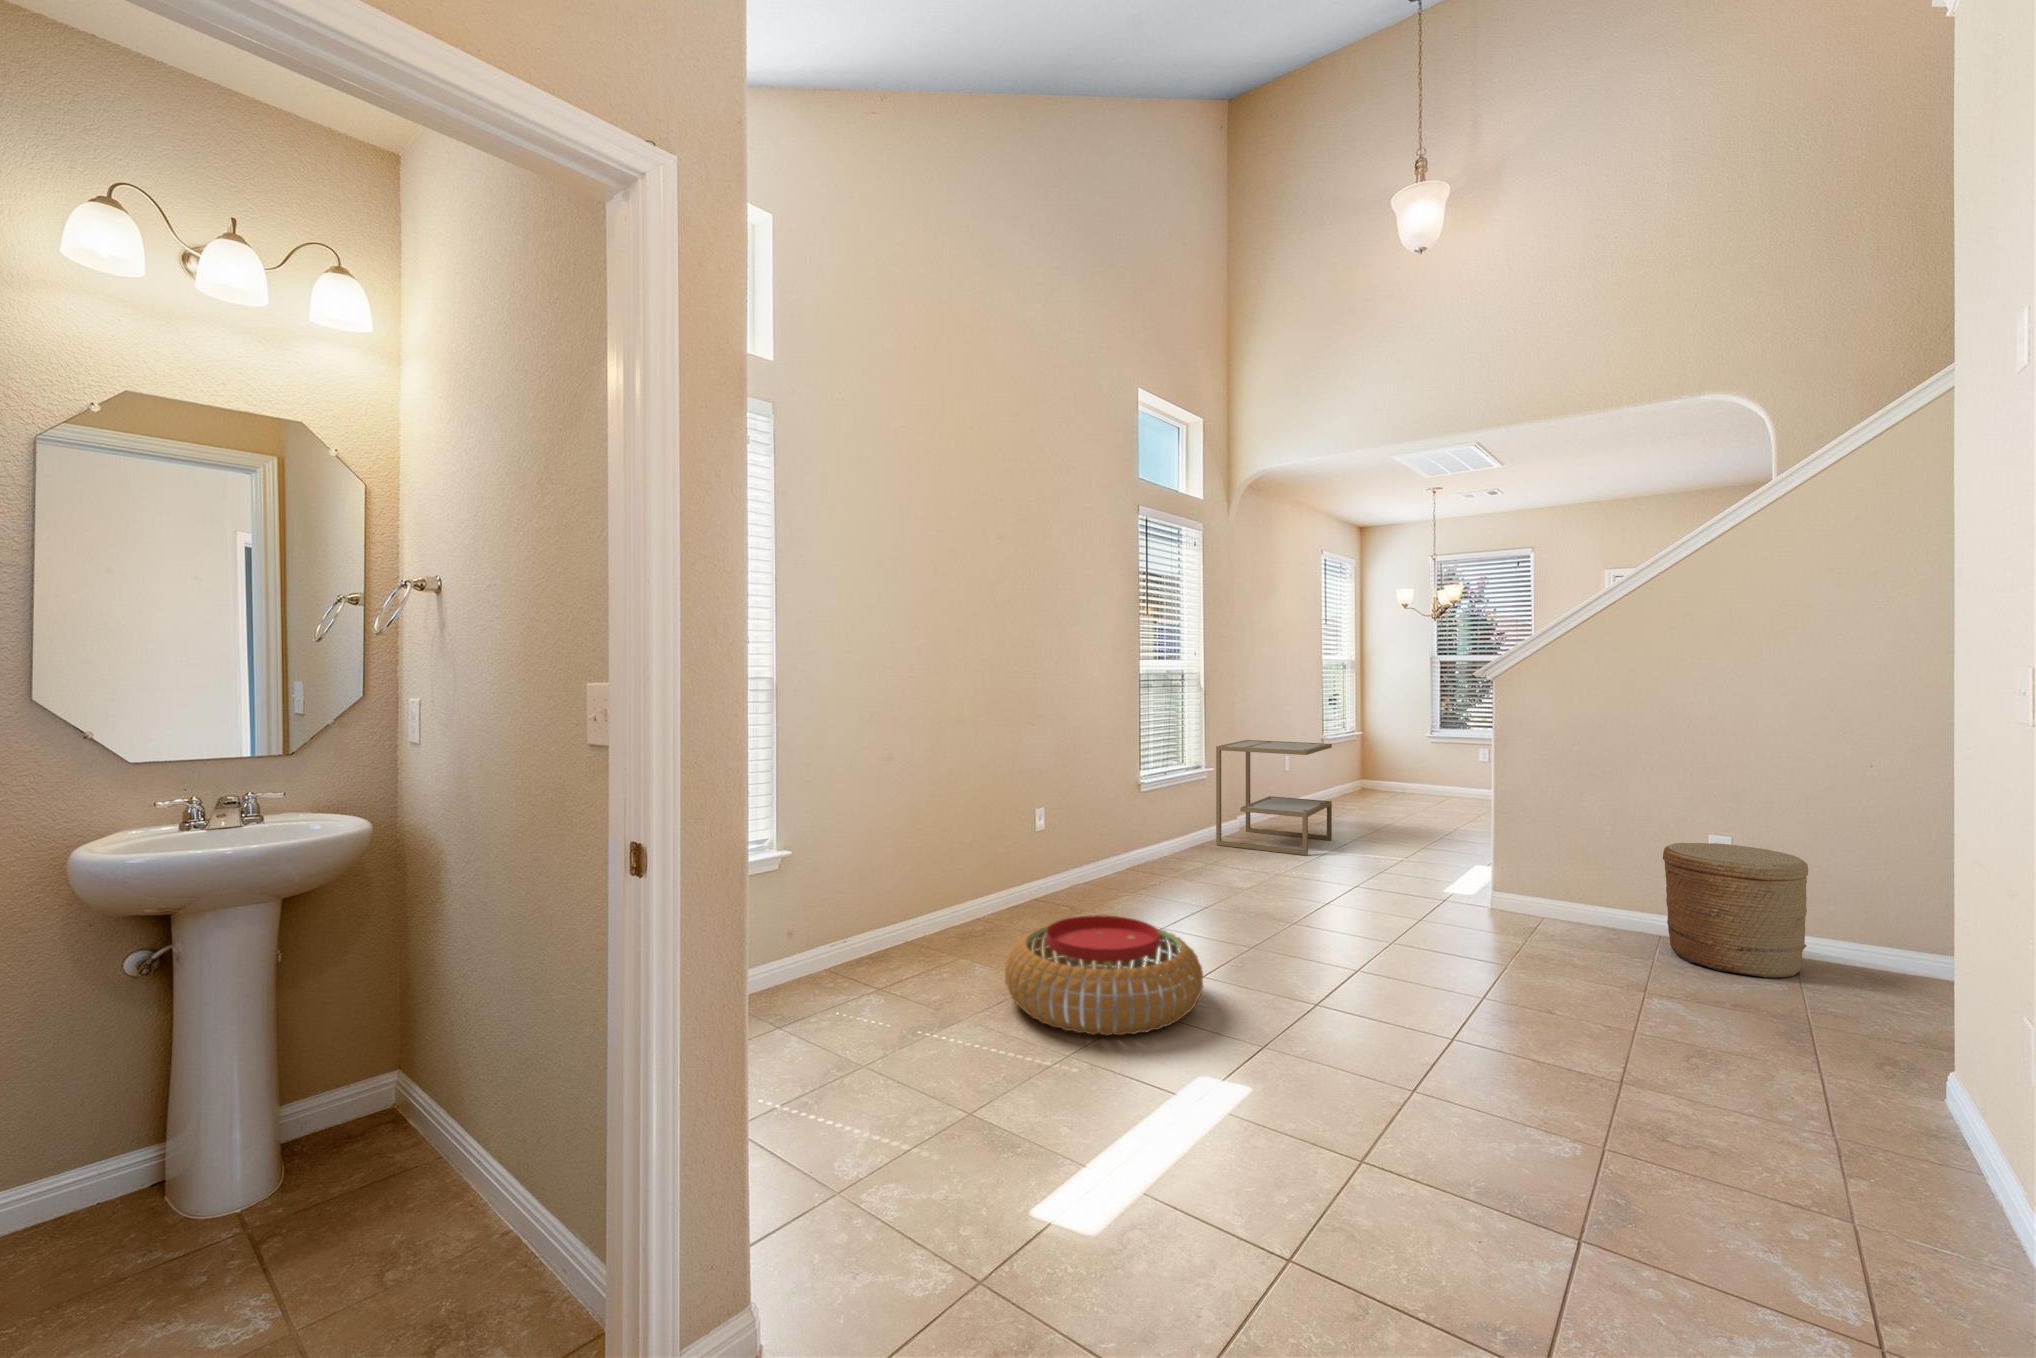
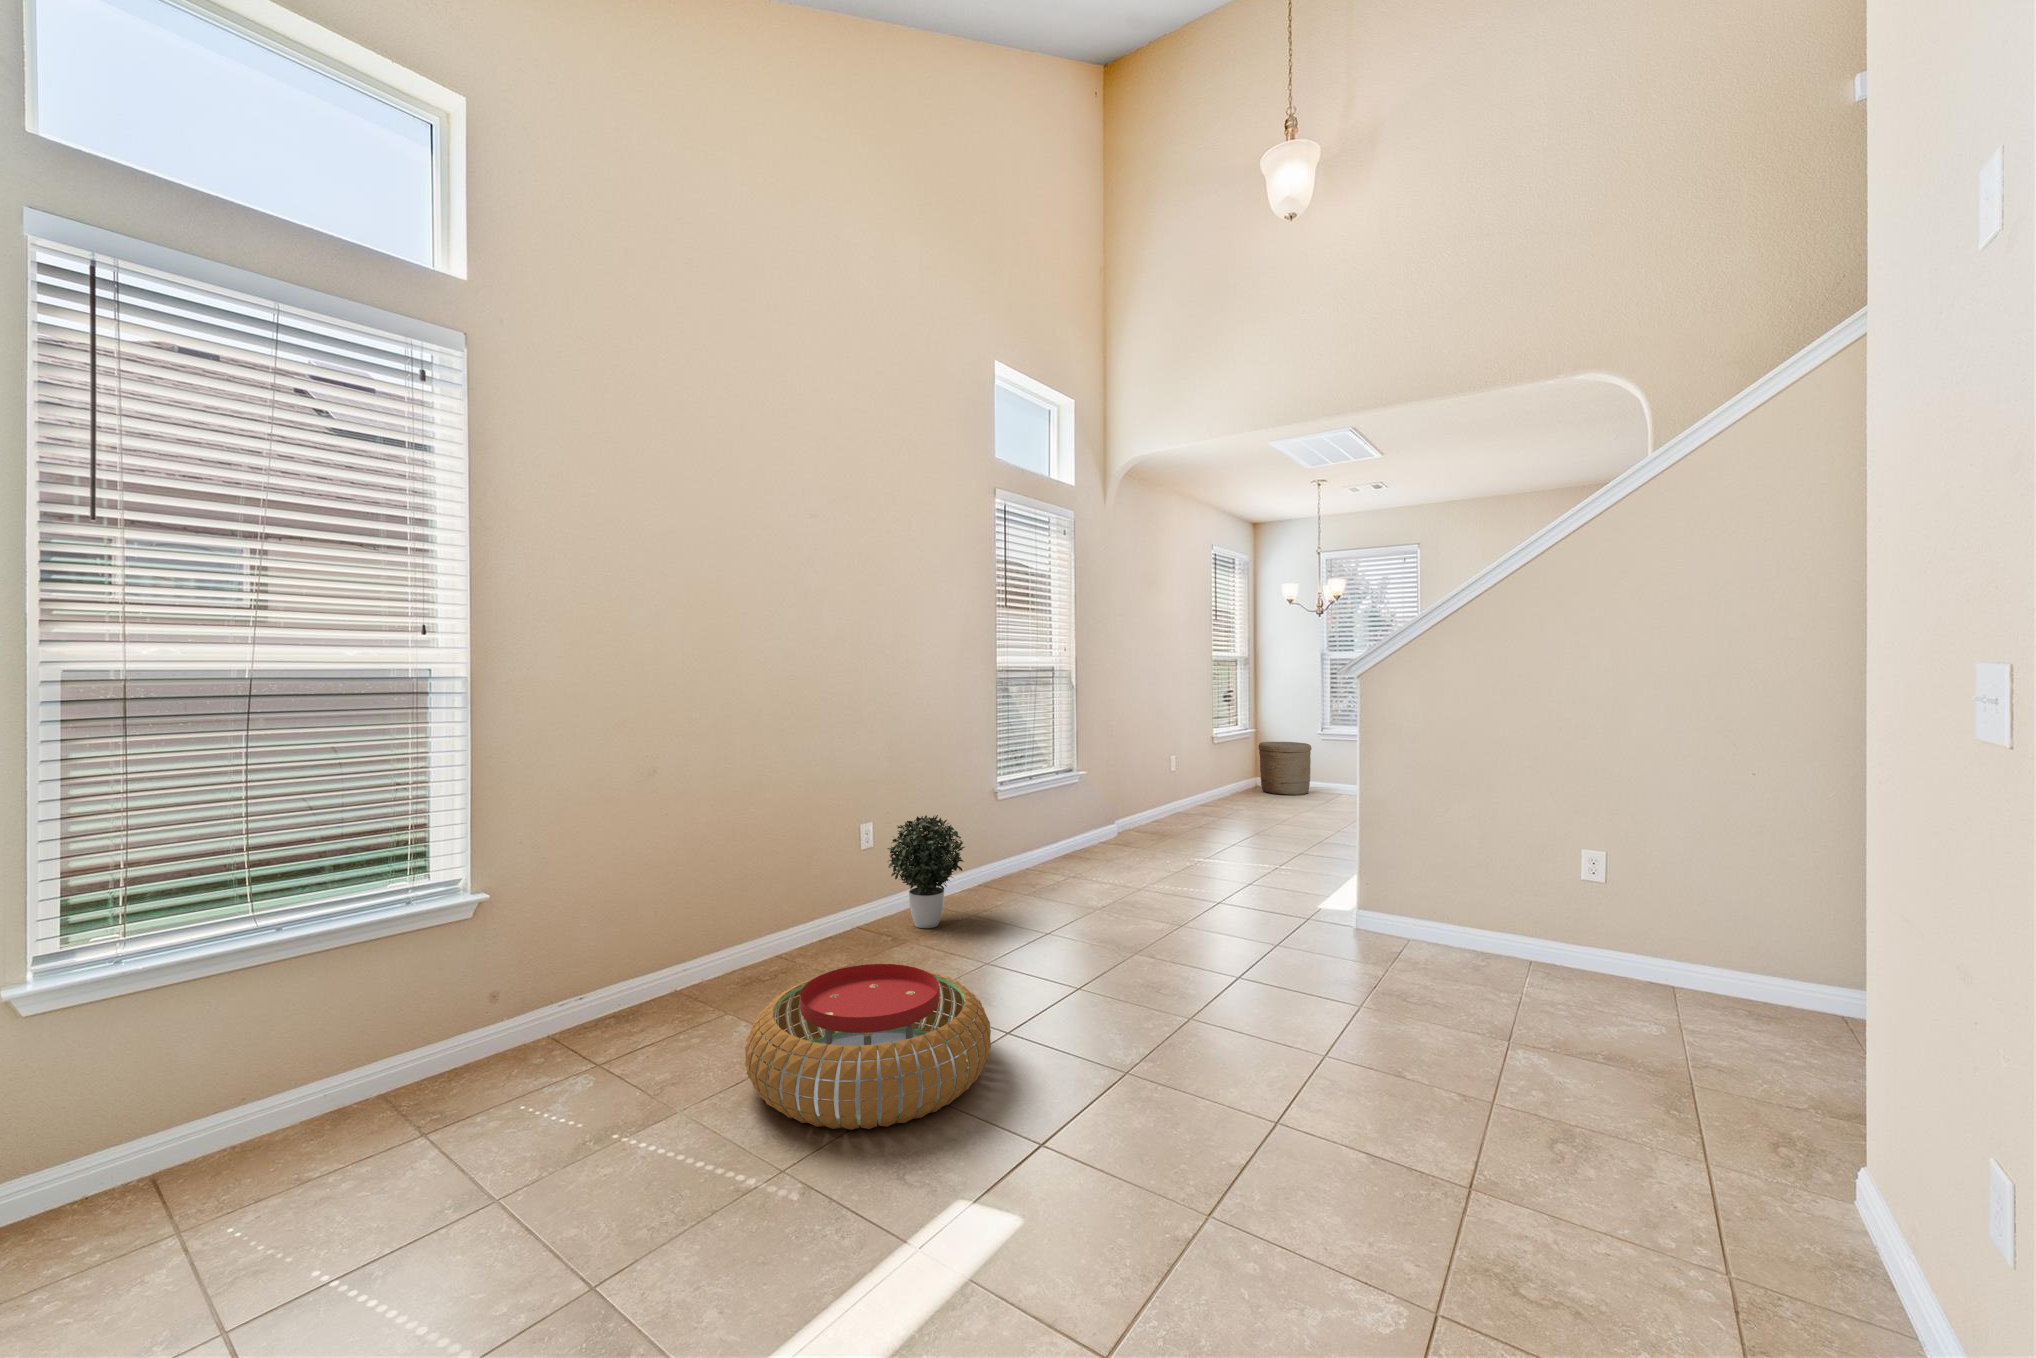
side table: present [1216,740,1332,855] -> none [1085,742,1208,866]
potted plant: none [1060,801,1130,901] -> present [887,815,965,928]
woven basket: present [1663,843,1808,978] -> present [1258,742,1311,795]

